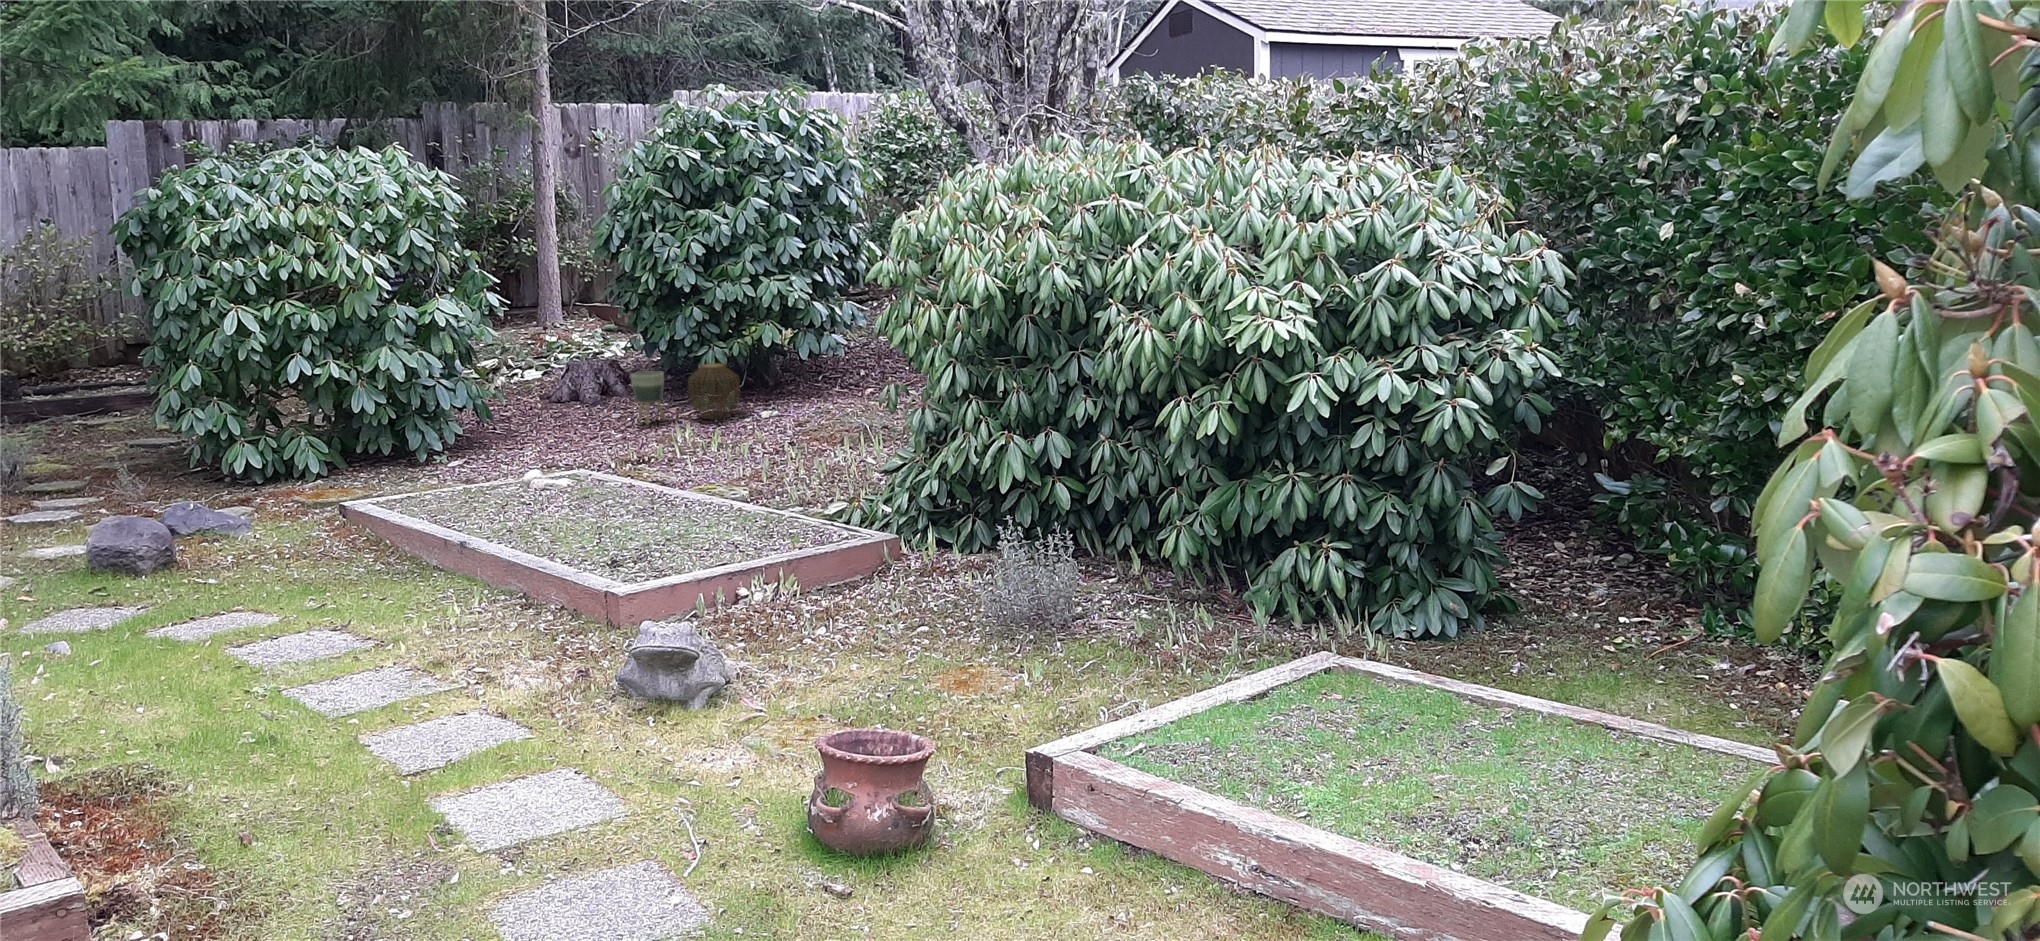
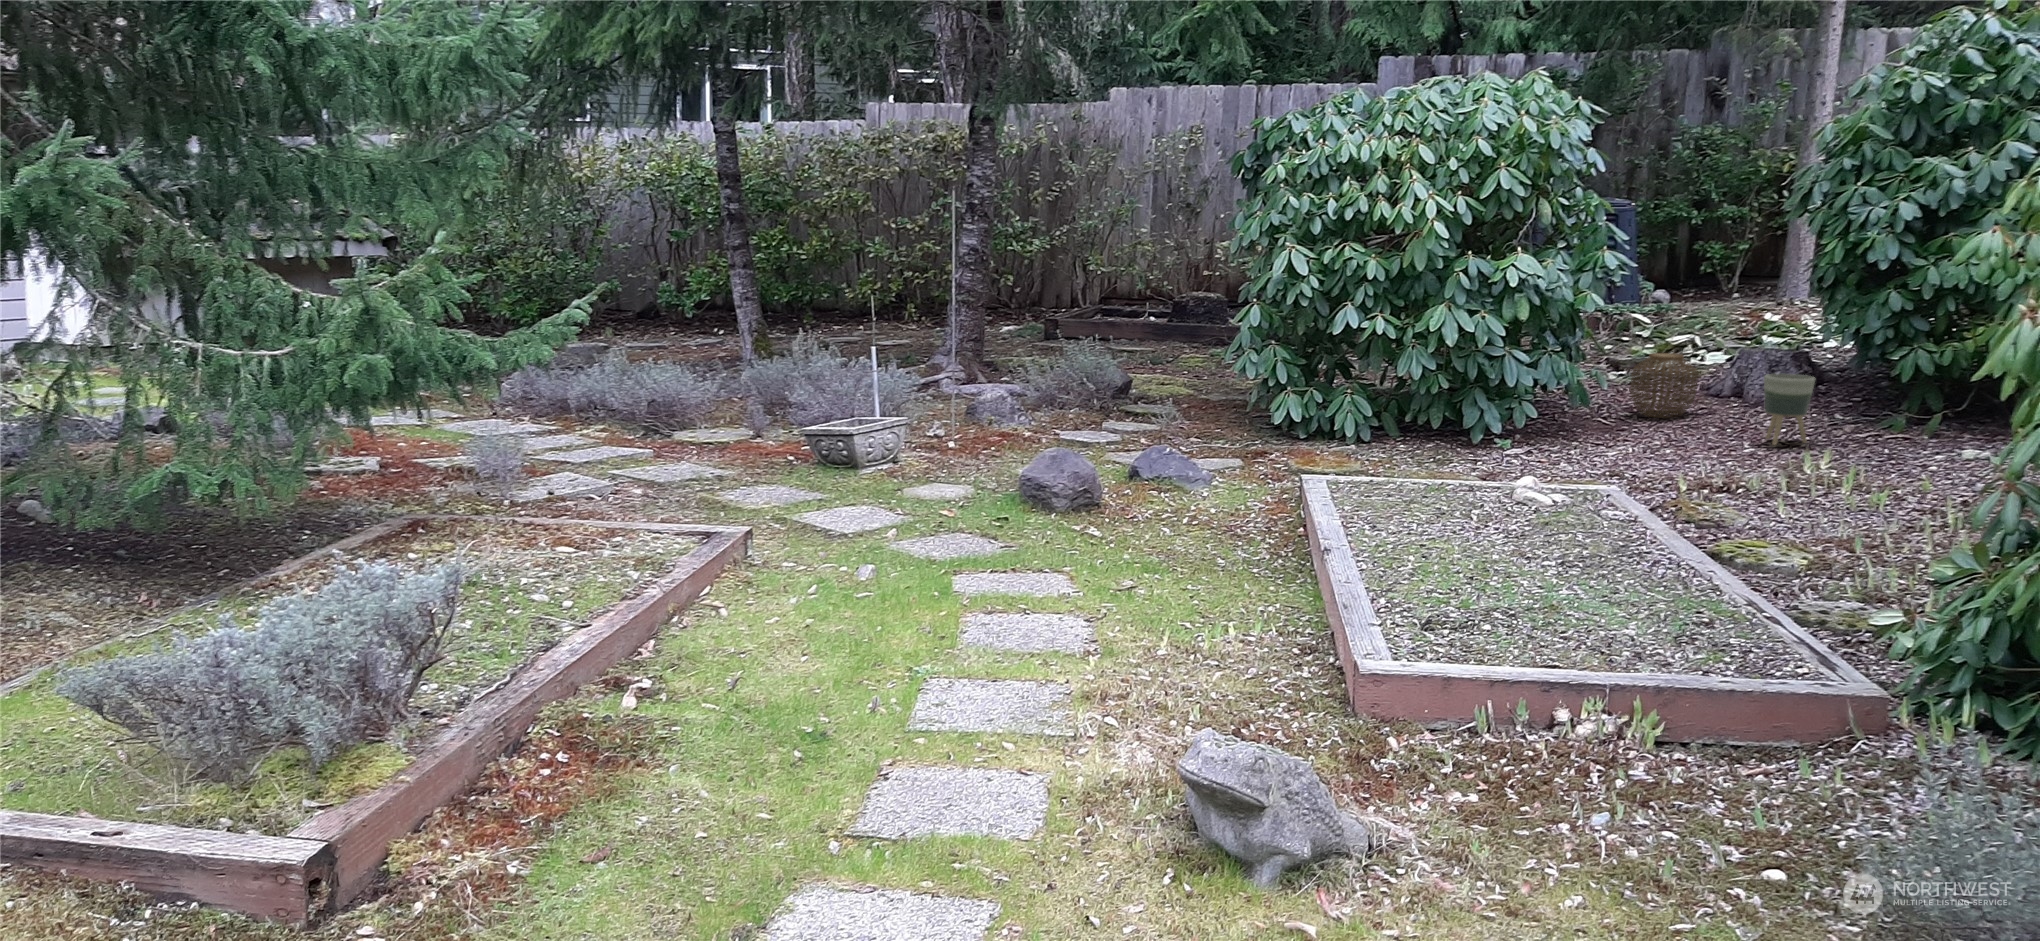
woven basket: present [688,363,740,419] -> present [1630,353,1698,418]

